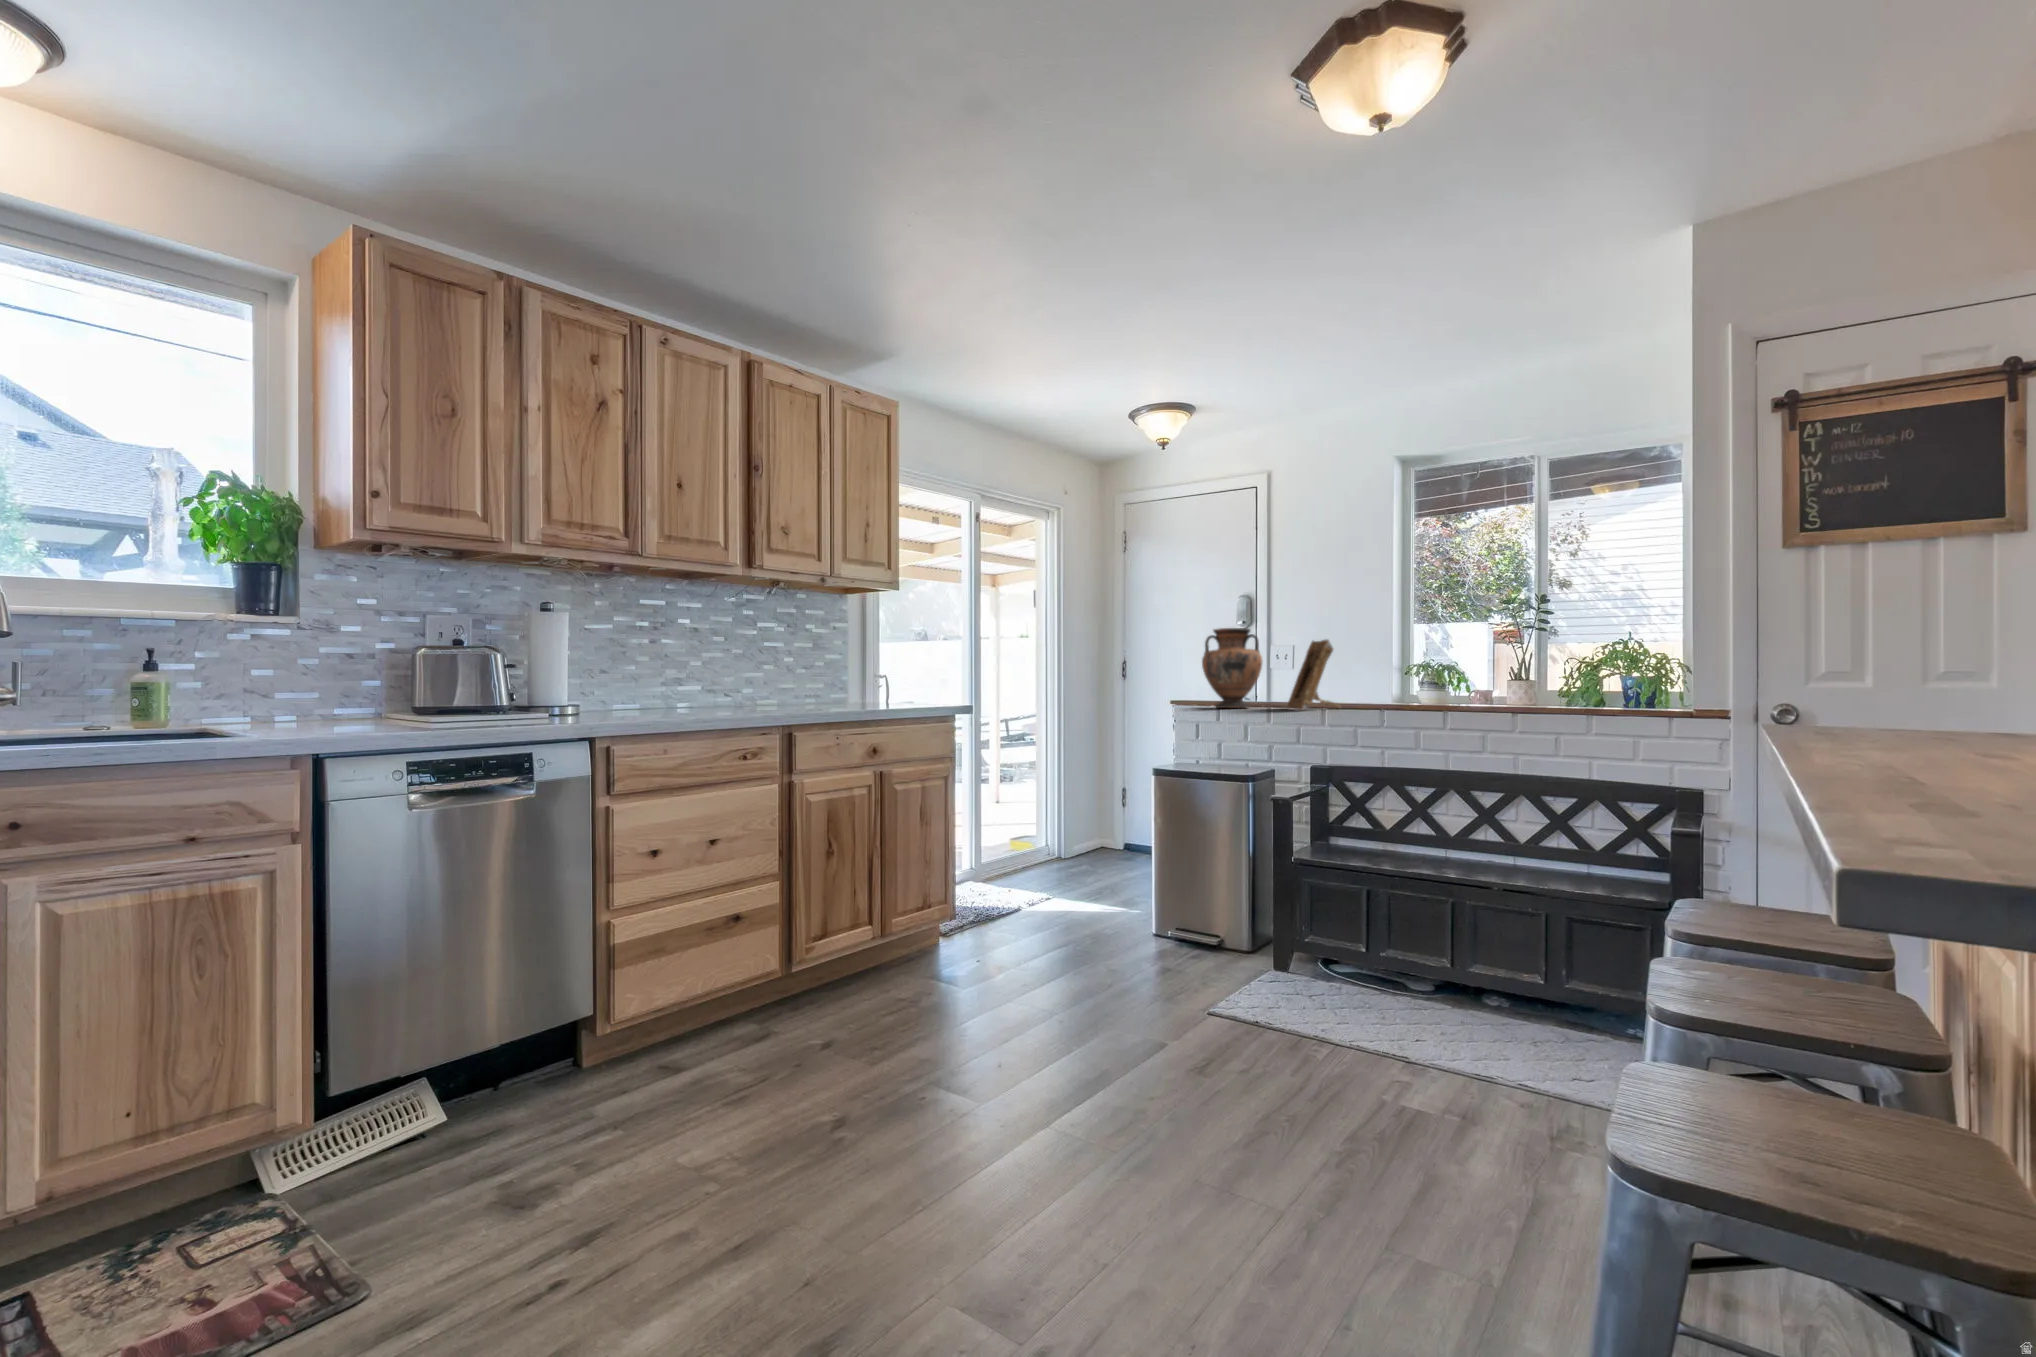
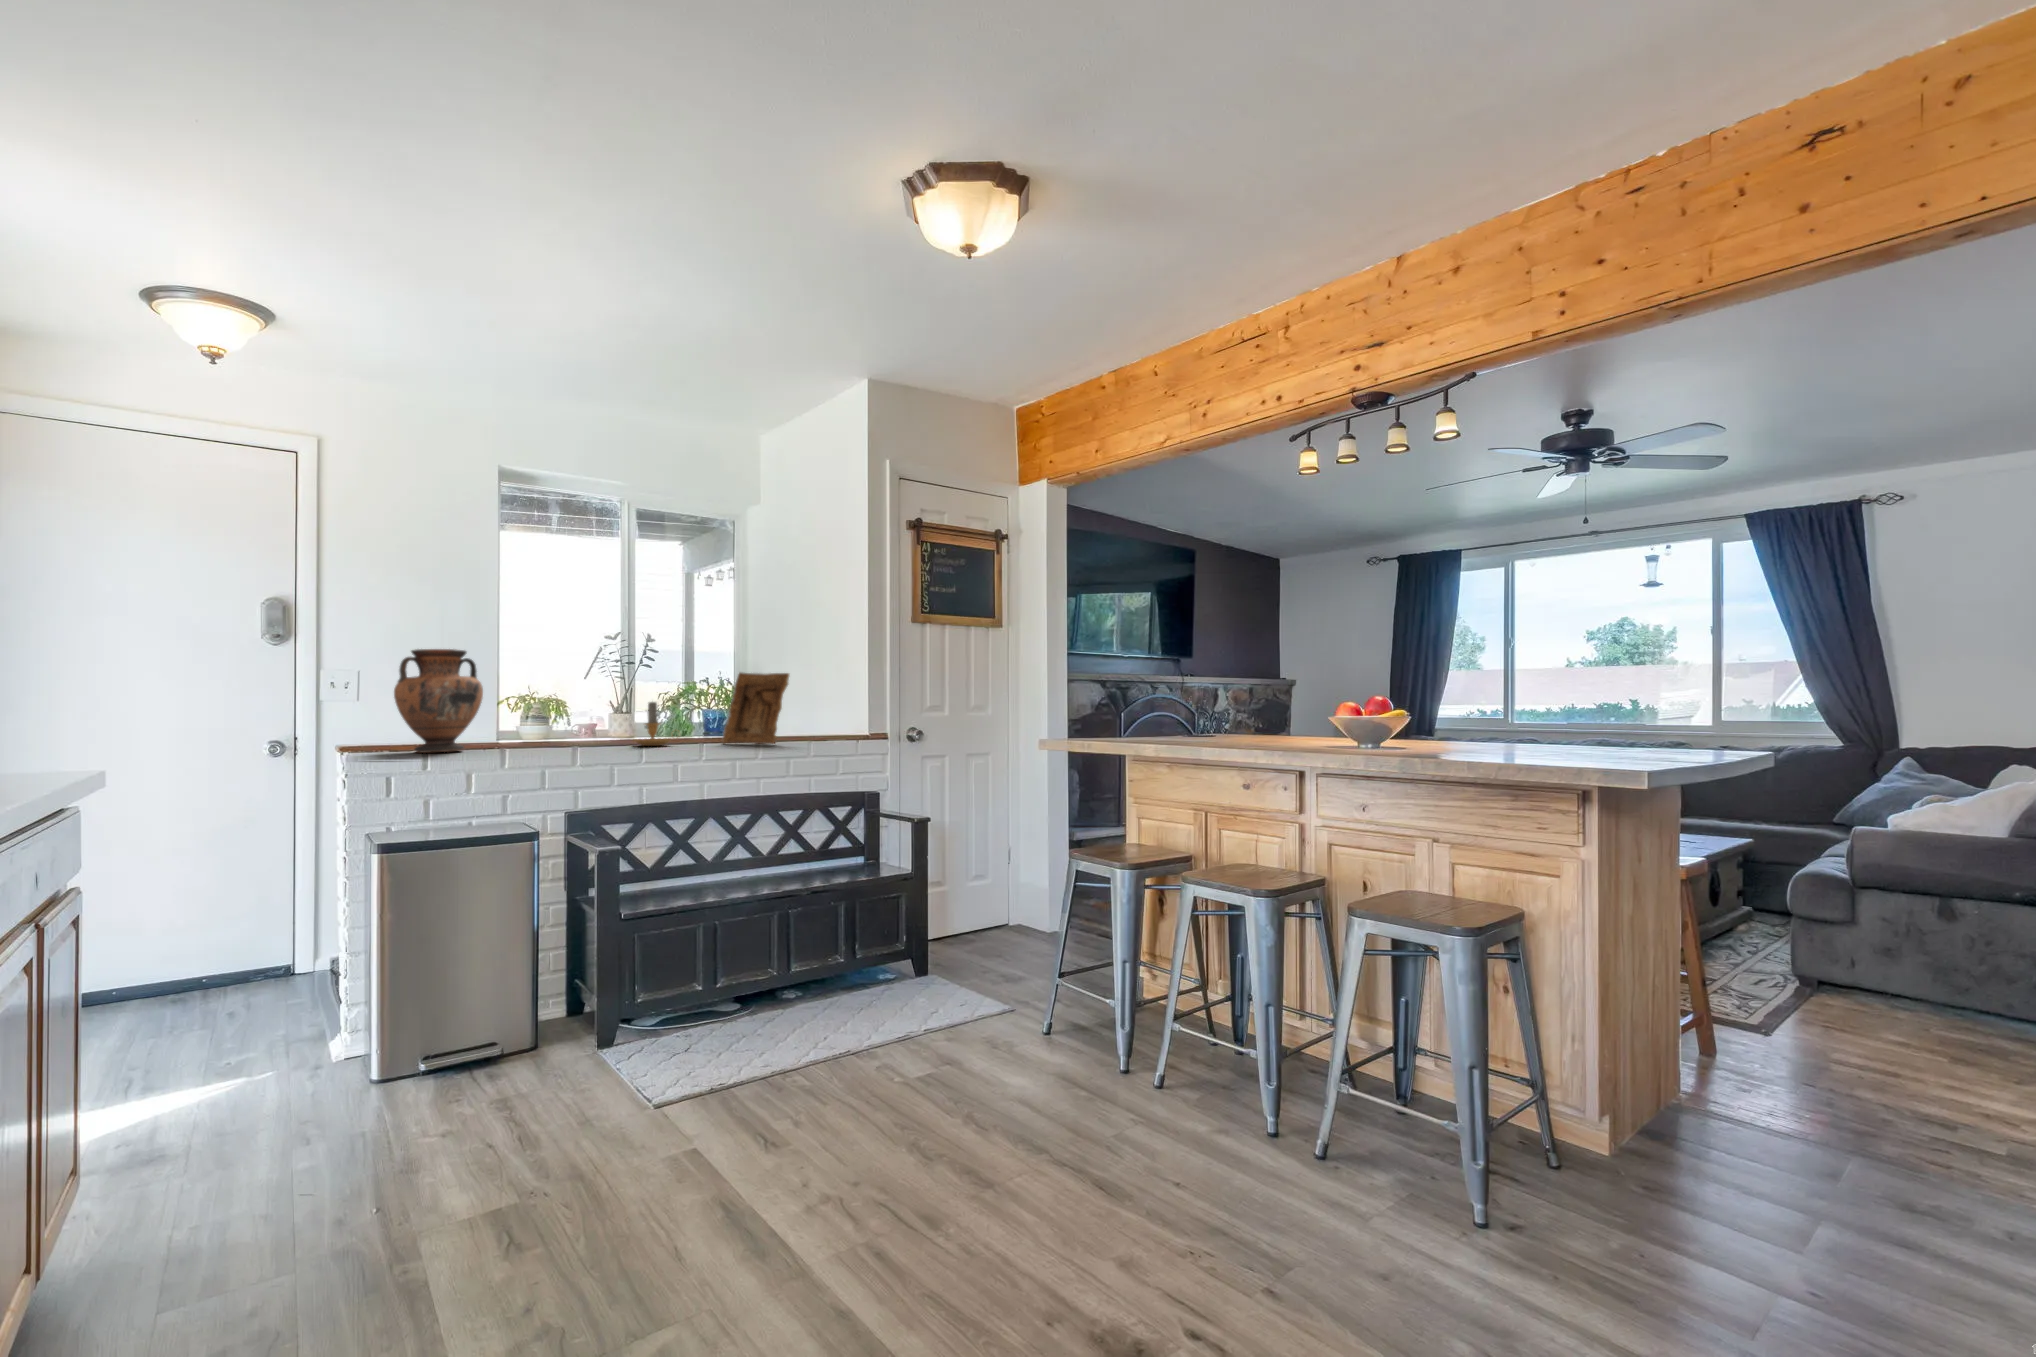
picture frame: present [1287,639,1340,710] -> present [722,673,789,744]
candle: none [1377,665,1419,711] -> present [635,702,670,746]

